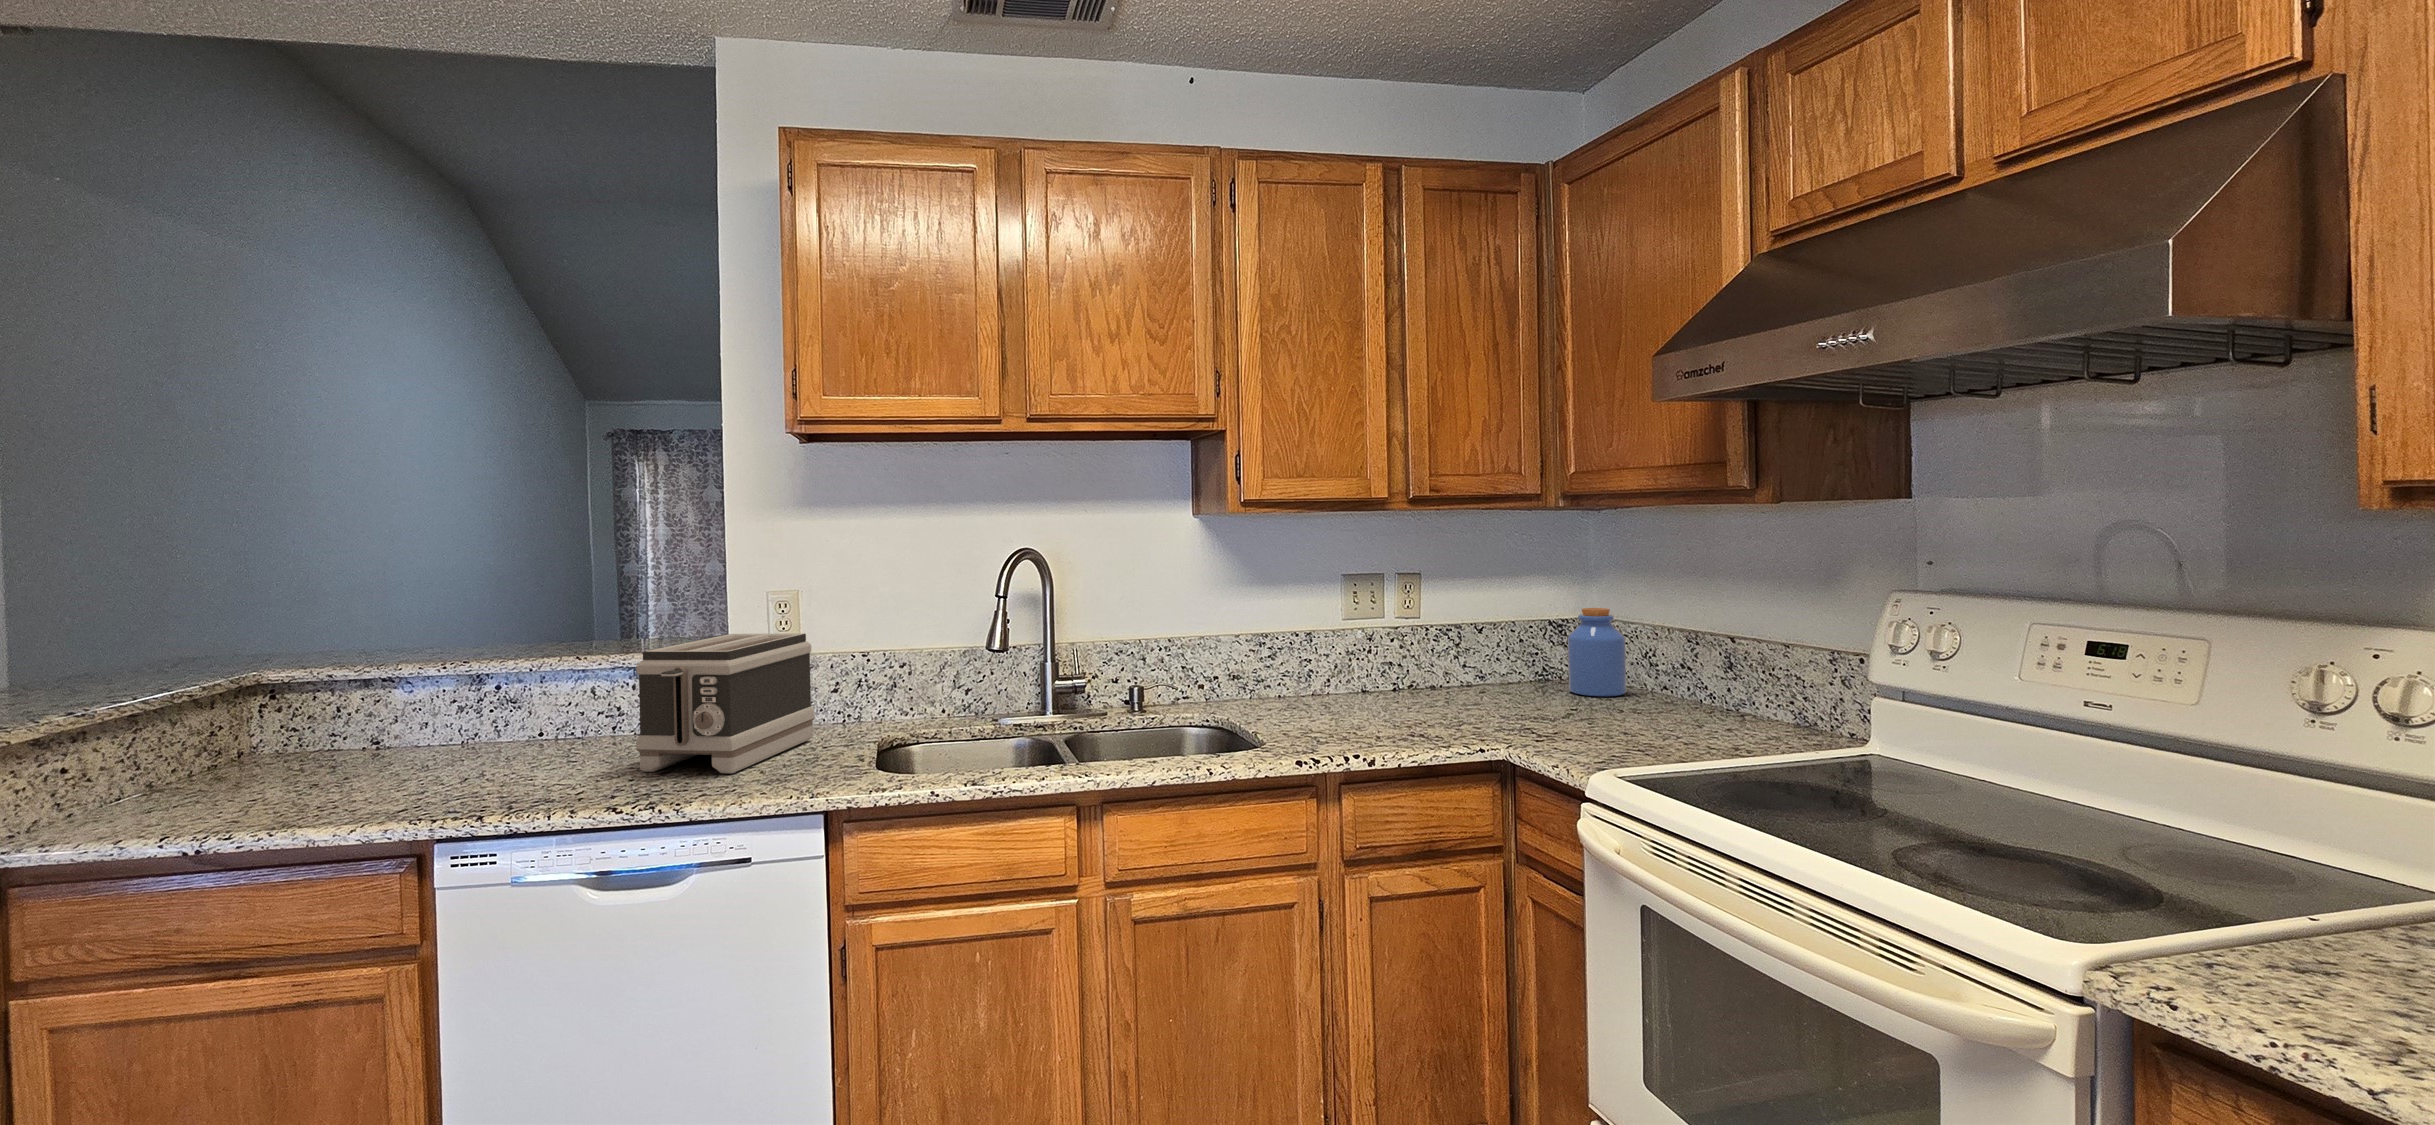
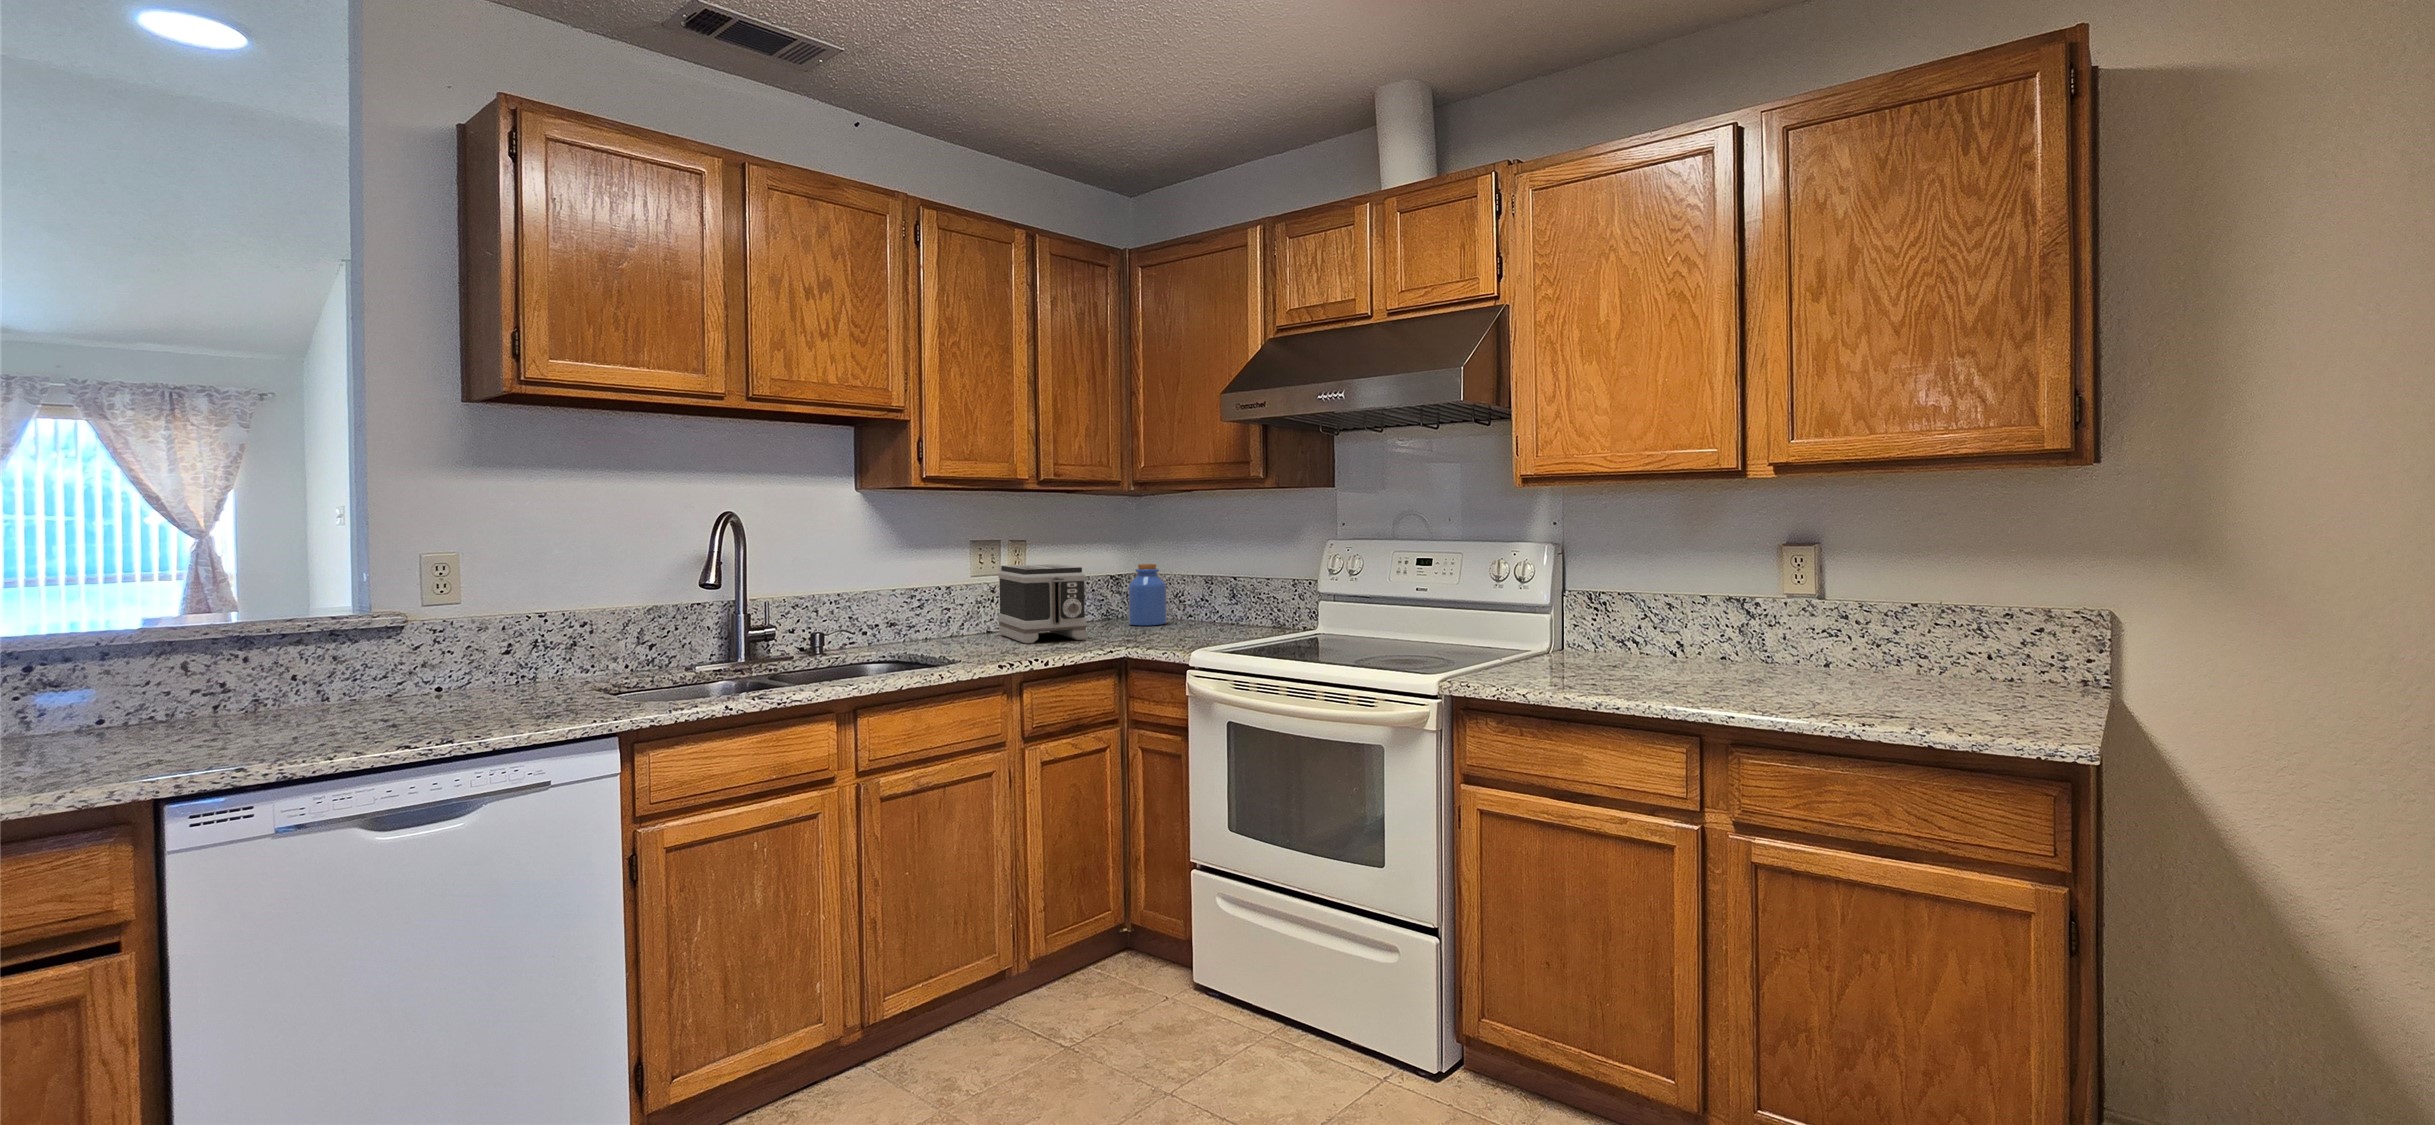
toaster: present [636,634,815,774] -> present [998,564,1087,644]

